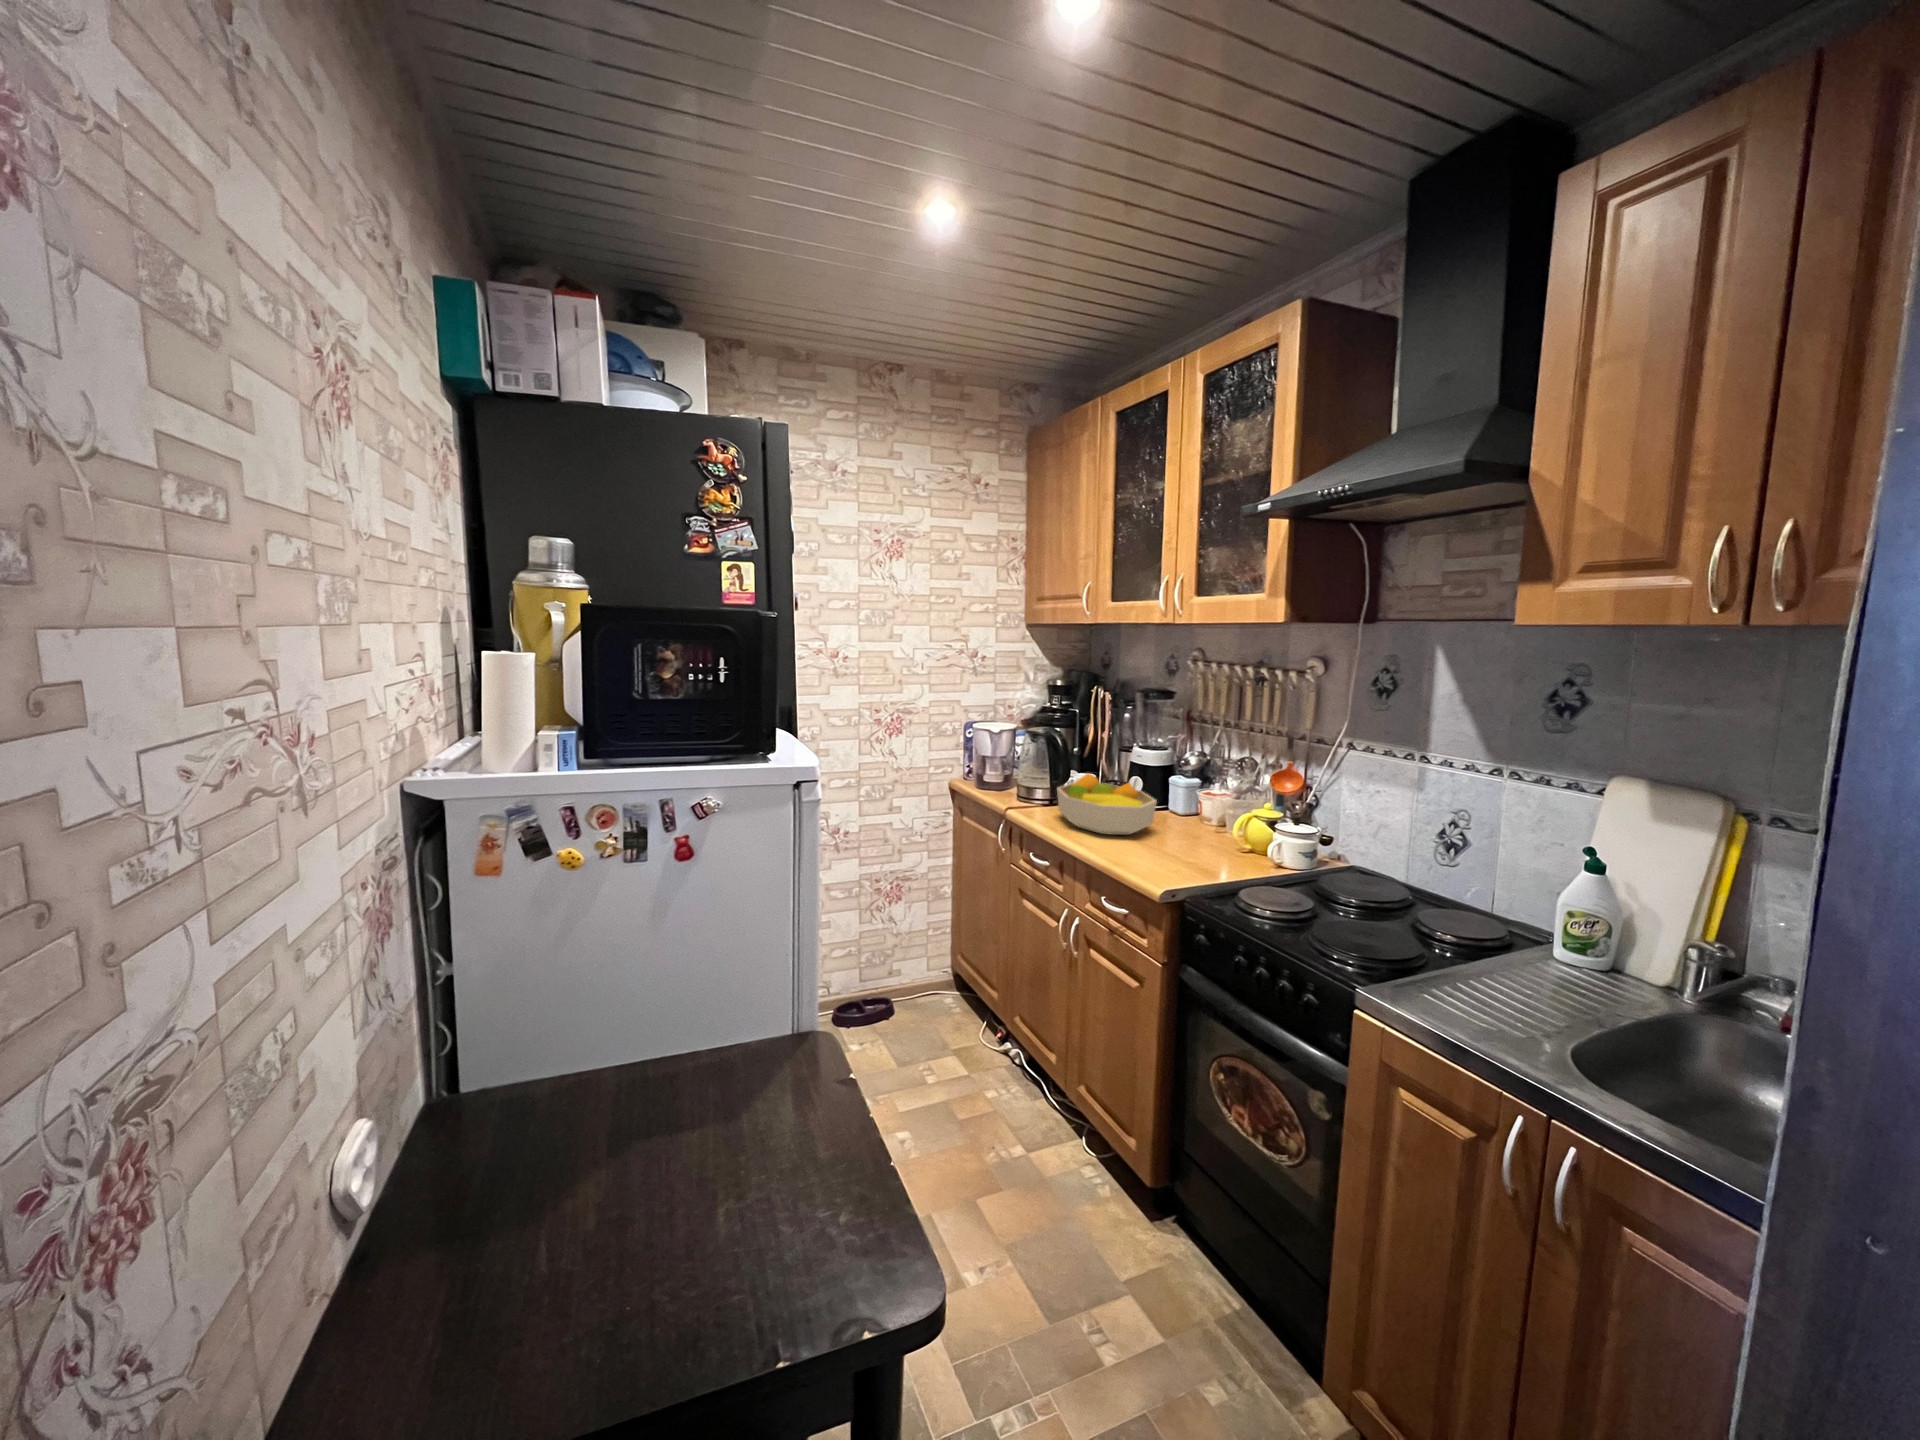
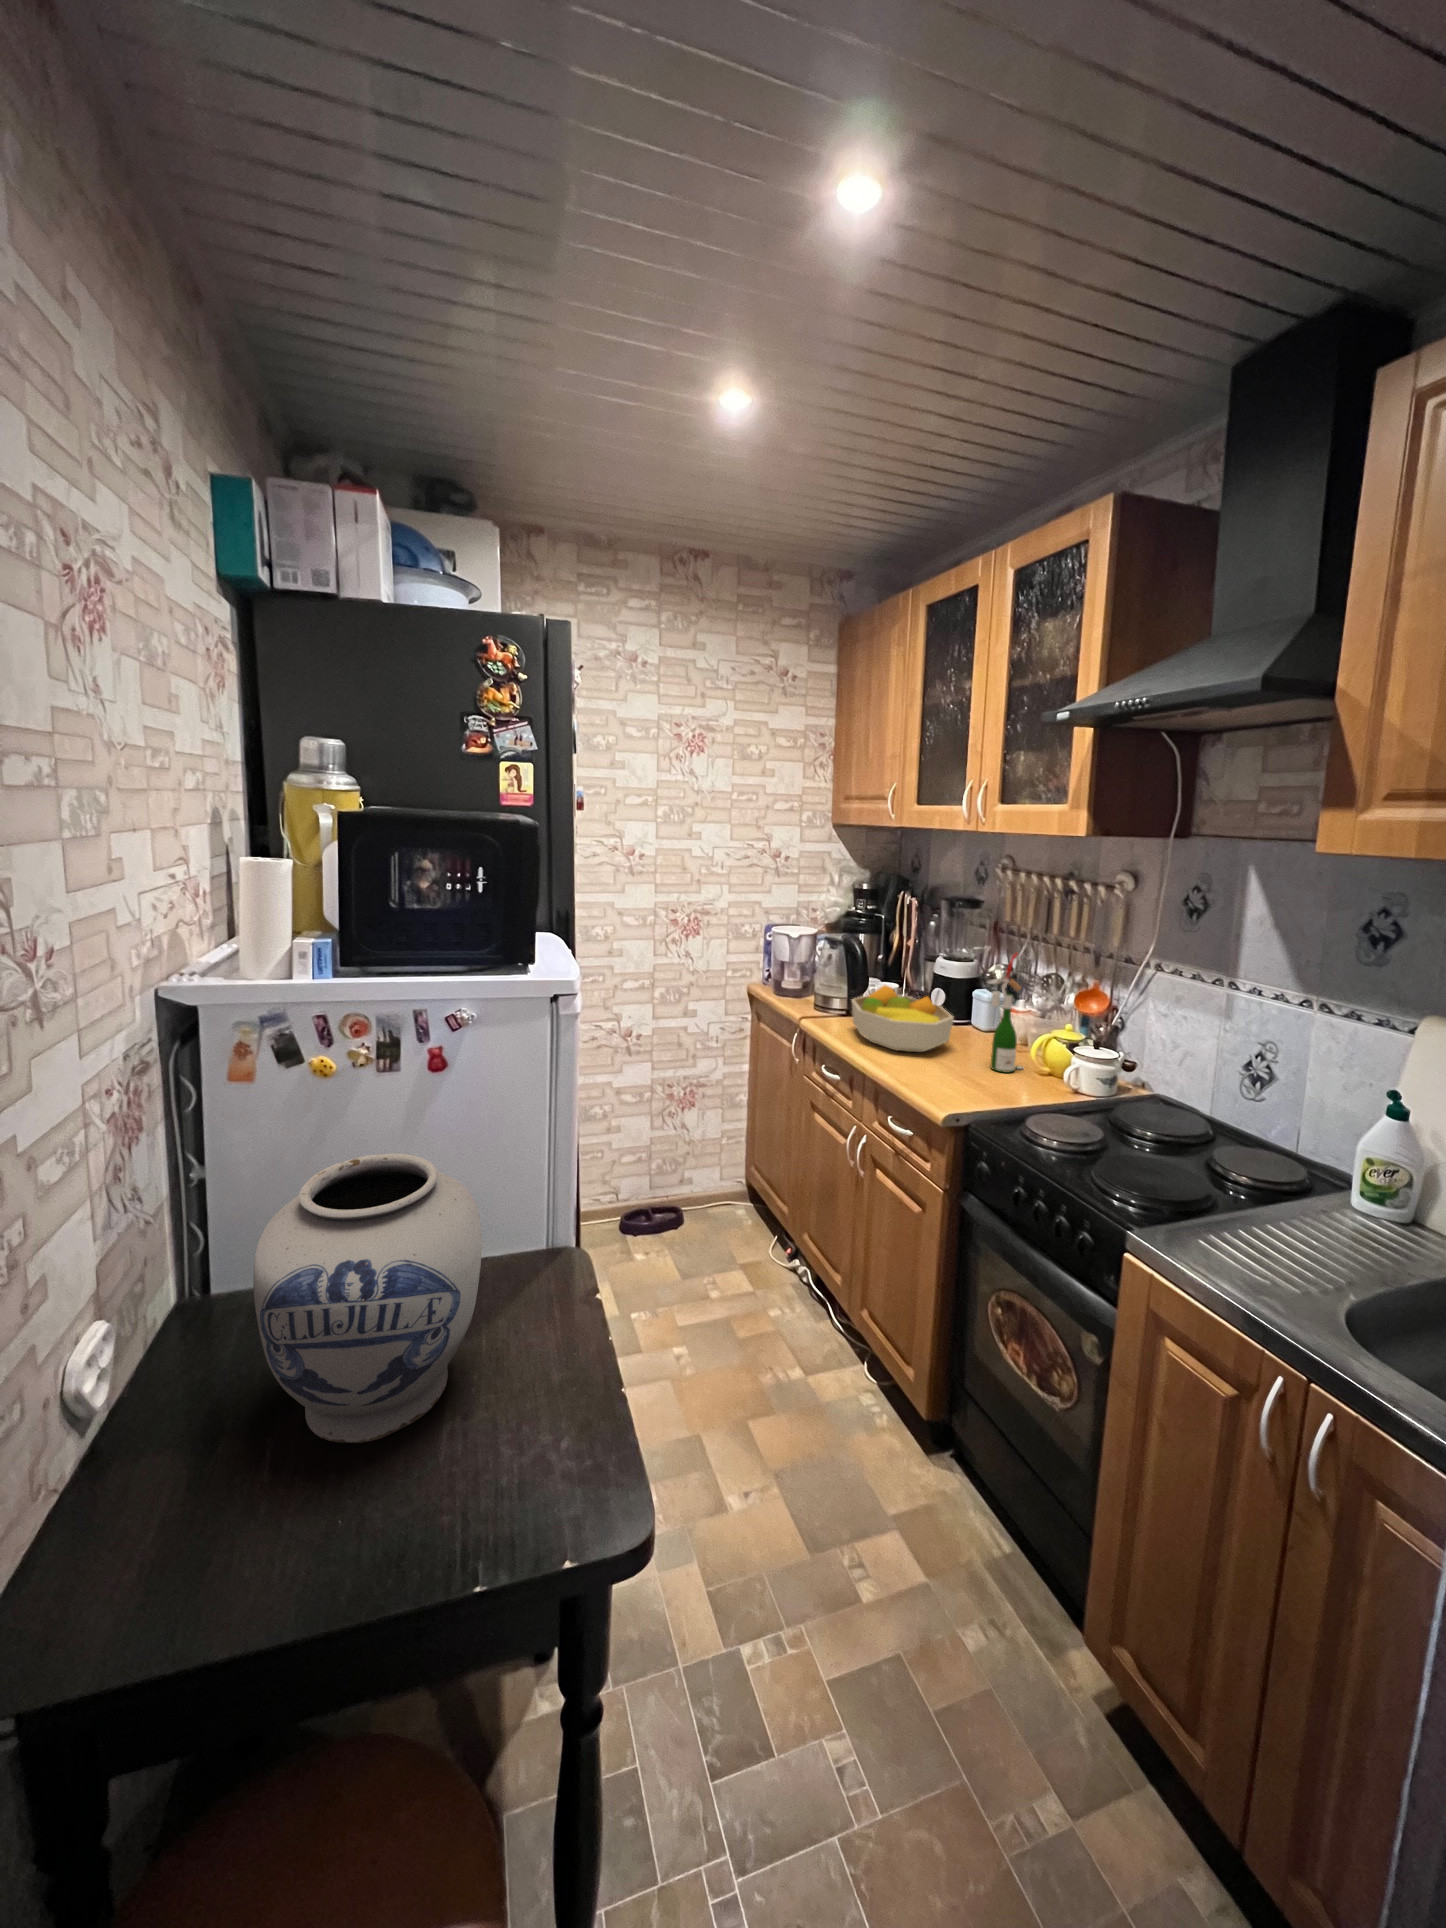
wine bottle: none [1194,736,1226,851] -> present [991,953,1023,1073]
vase: none [527,937,750,1229] -> present [253,1153,482,1443]

